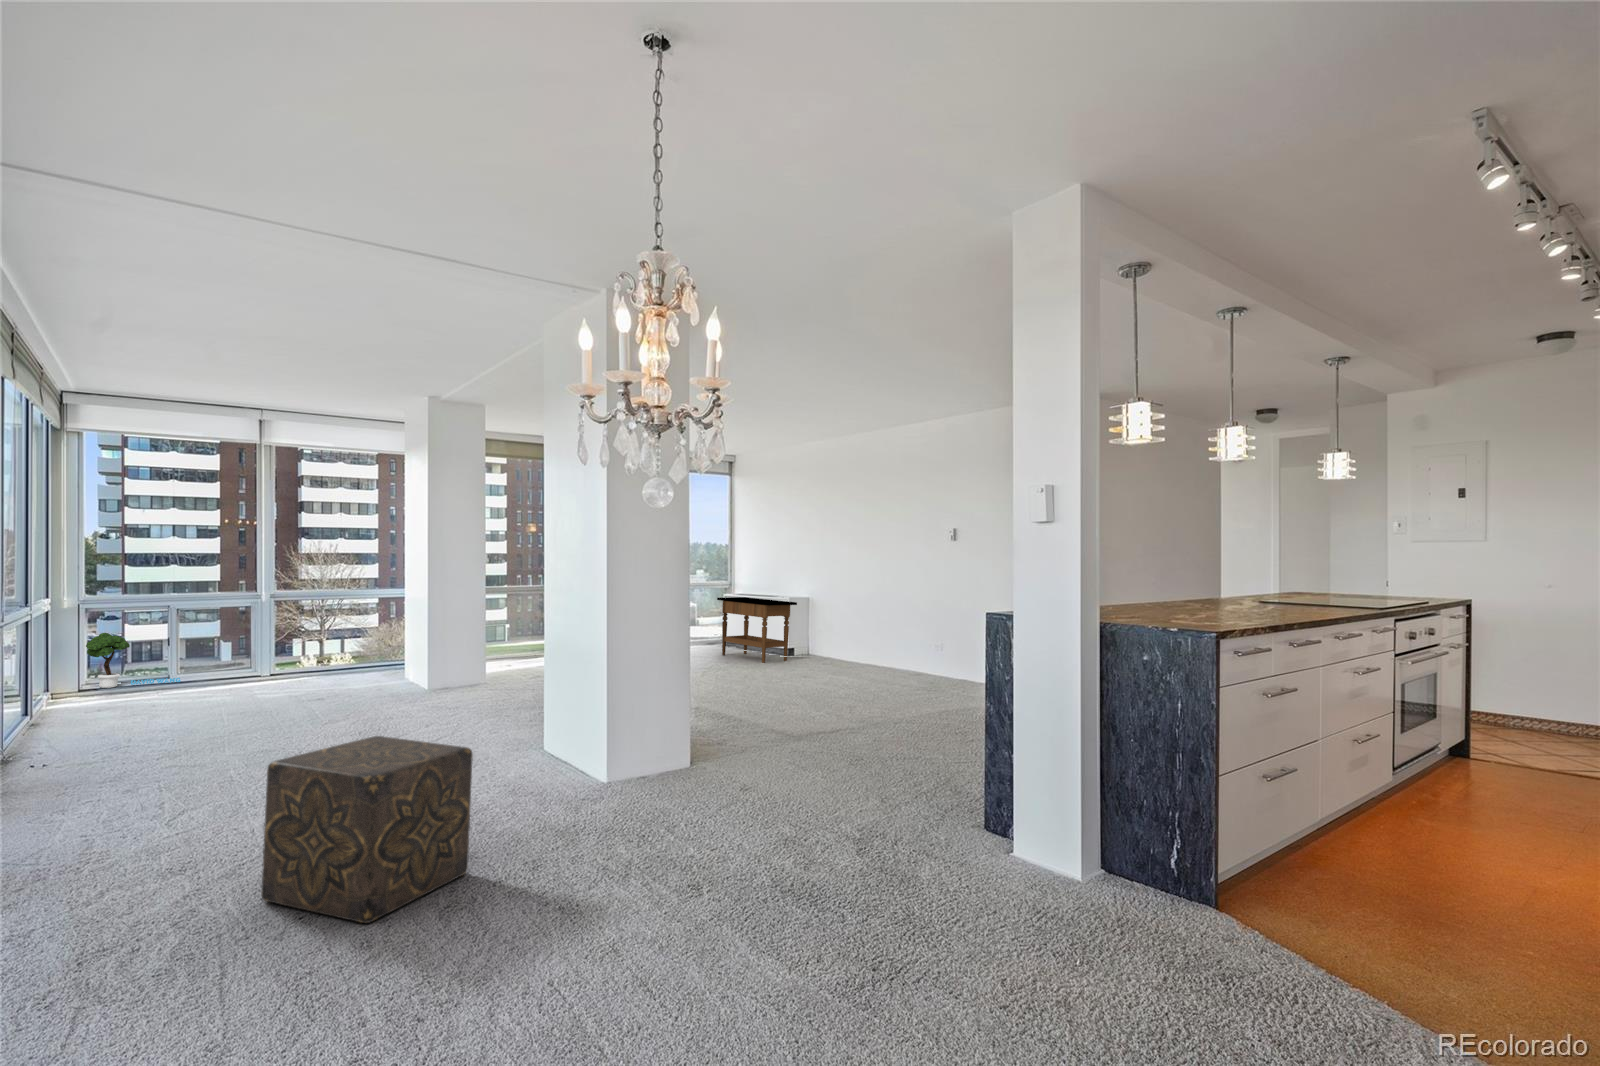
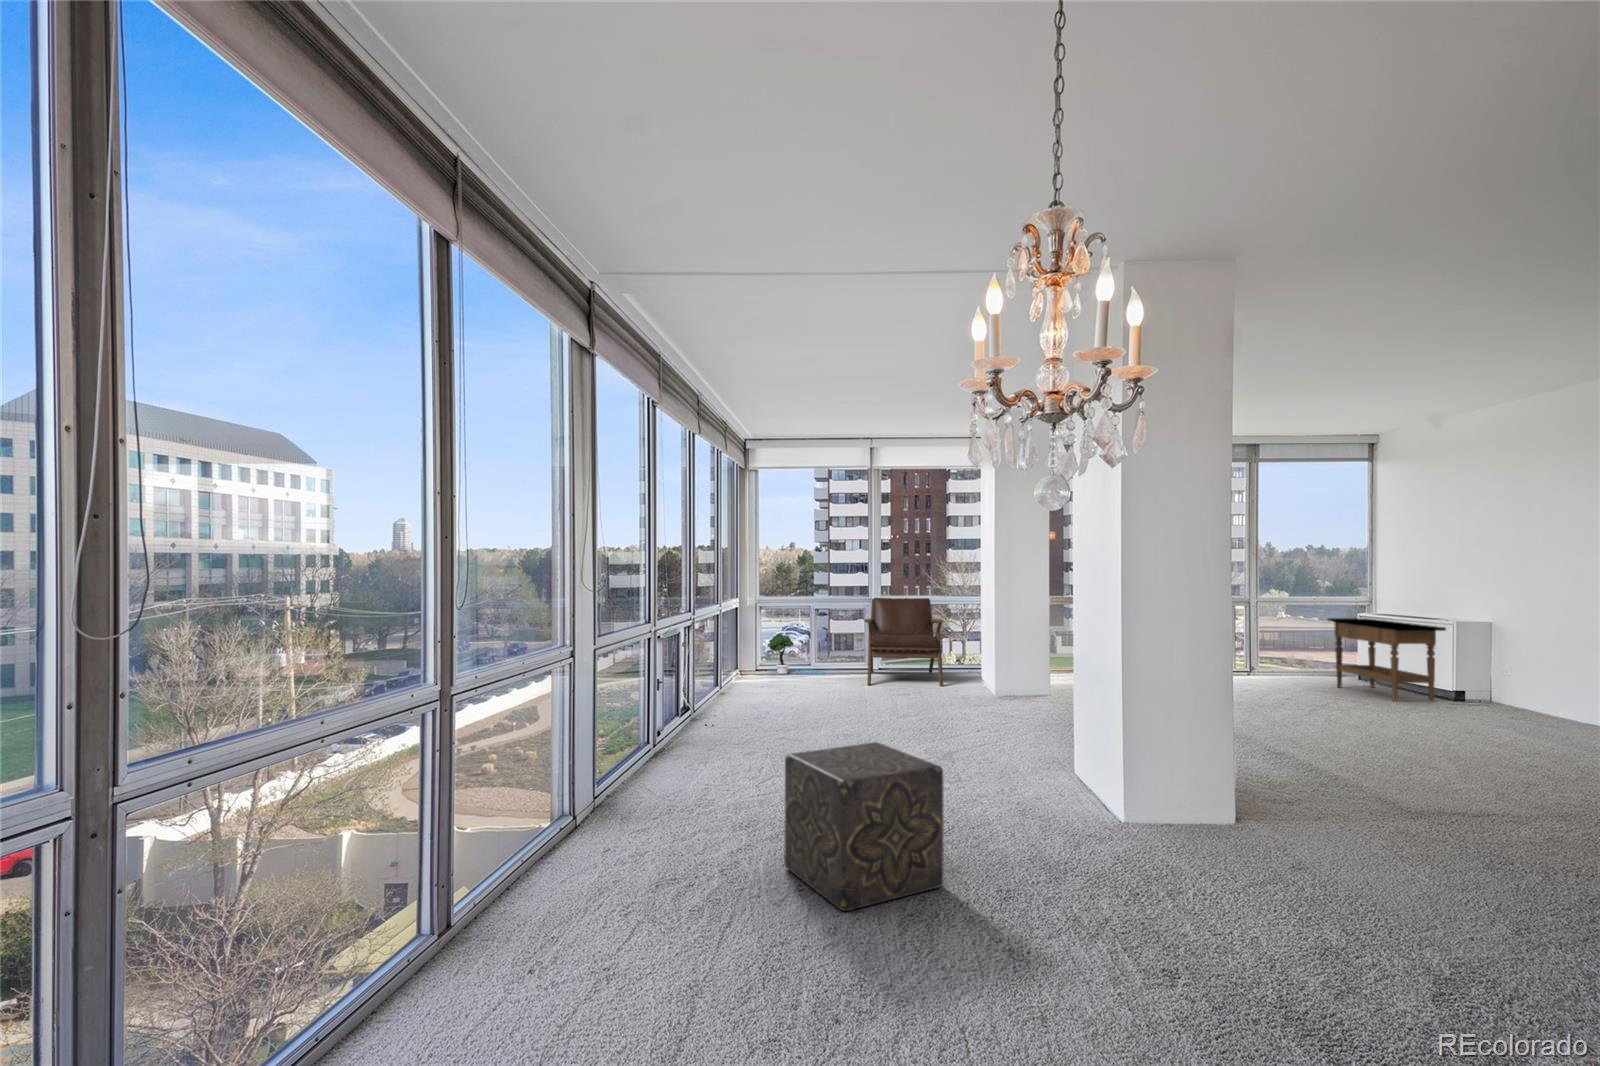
lounge chair: none [247,583,360,690] -> present [864,598,943,687]

